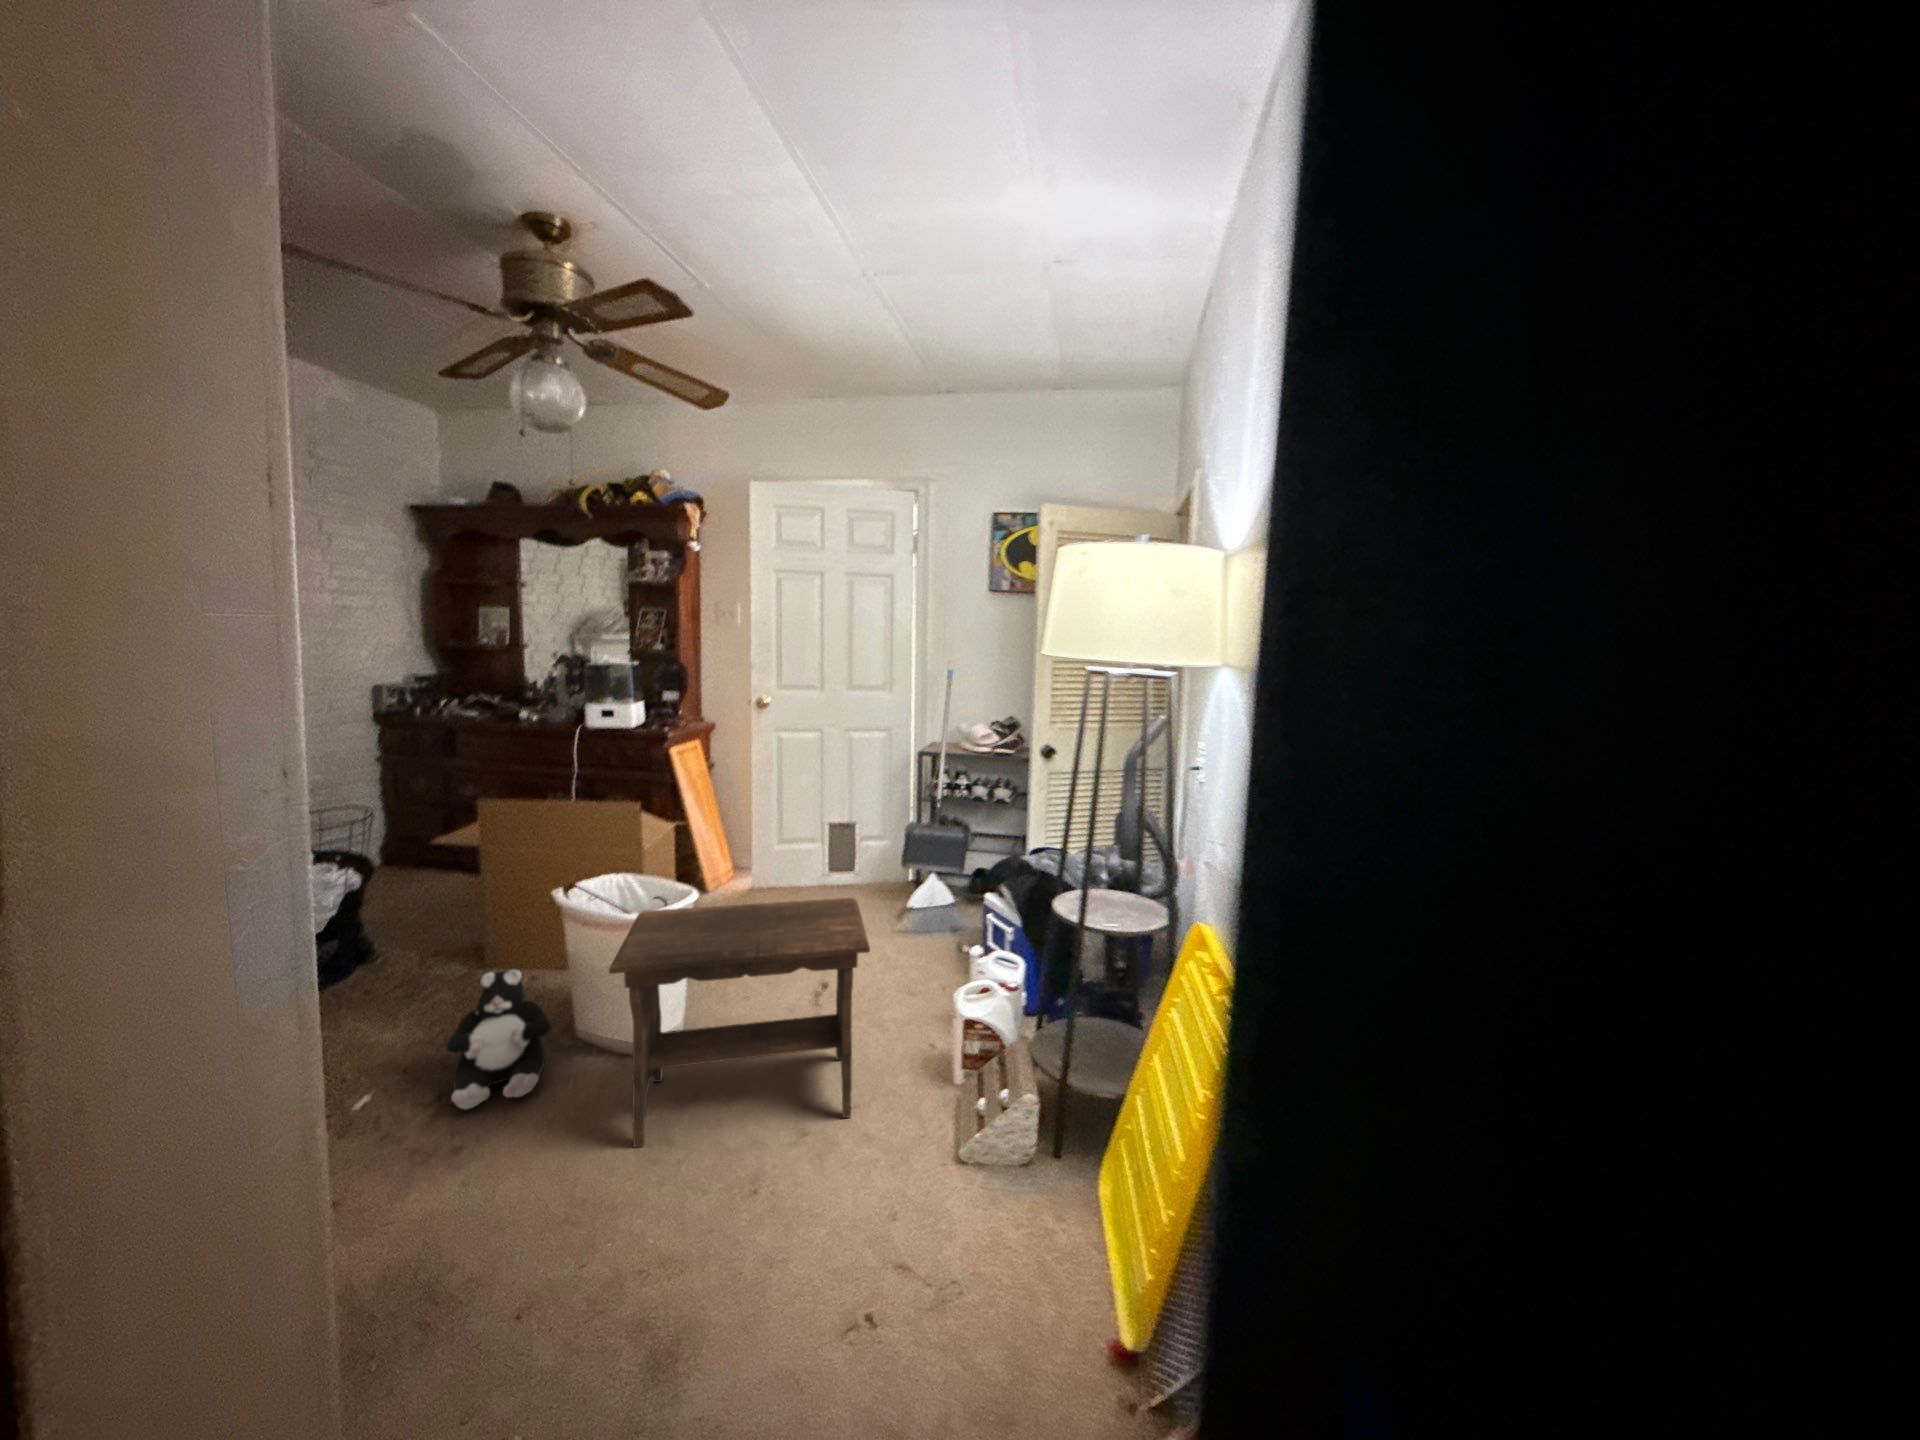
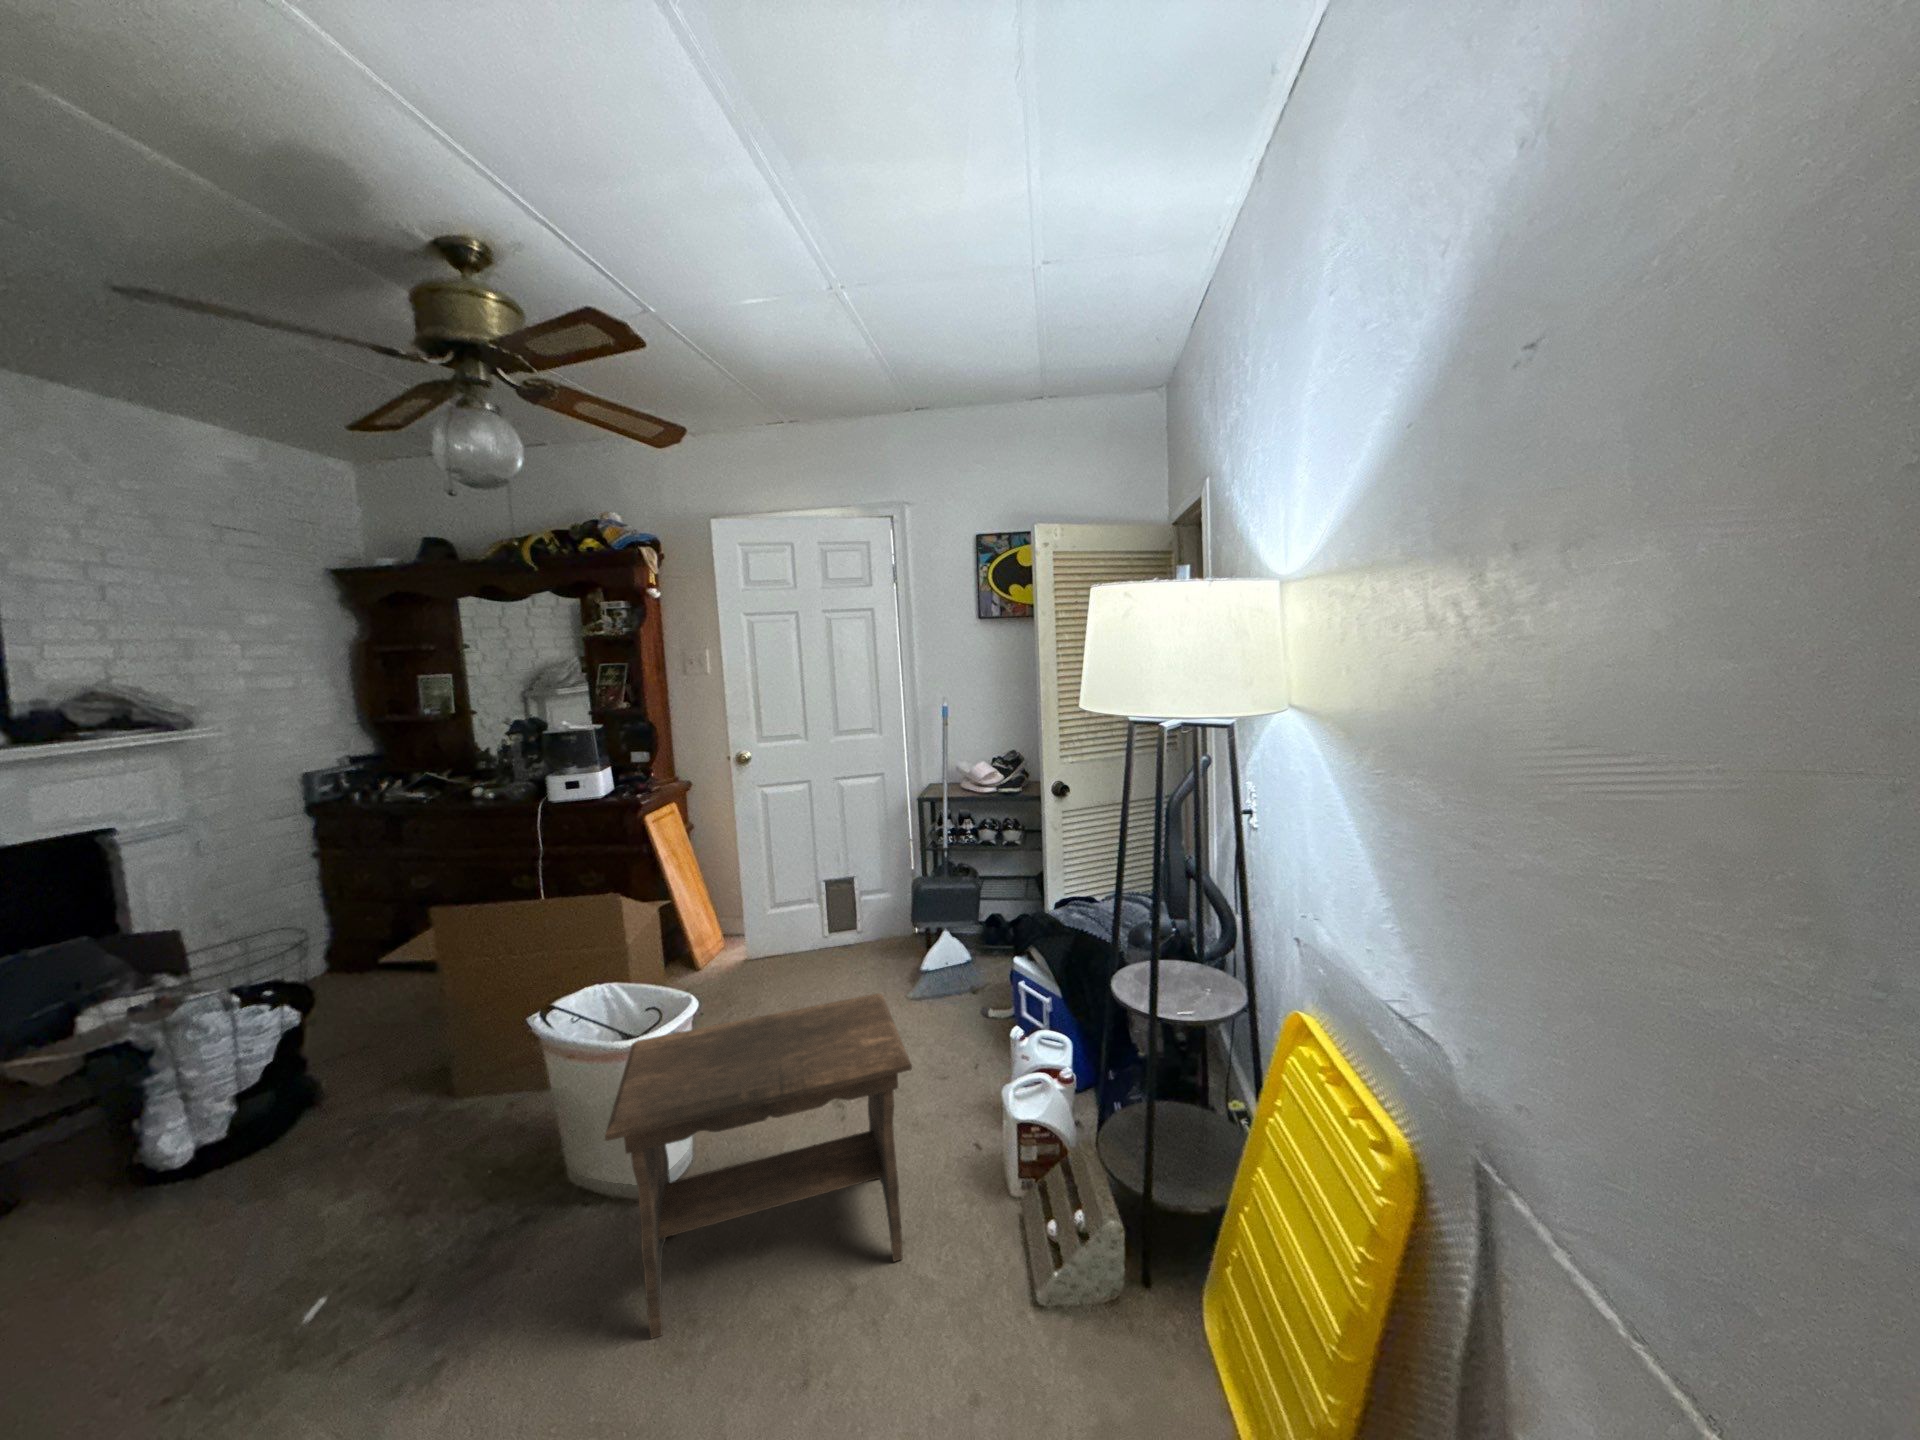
plush toy: present [446,967,551,1109] -> none [410,1120,537,1310]

